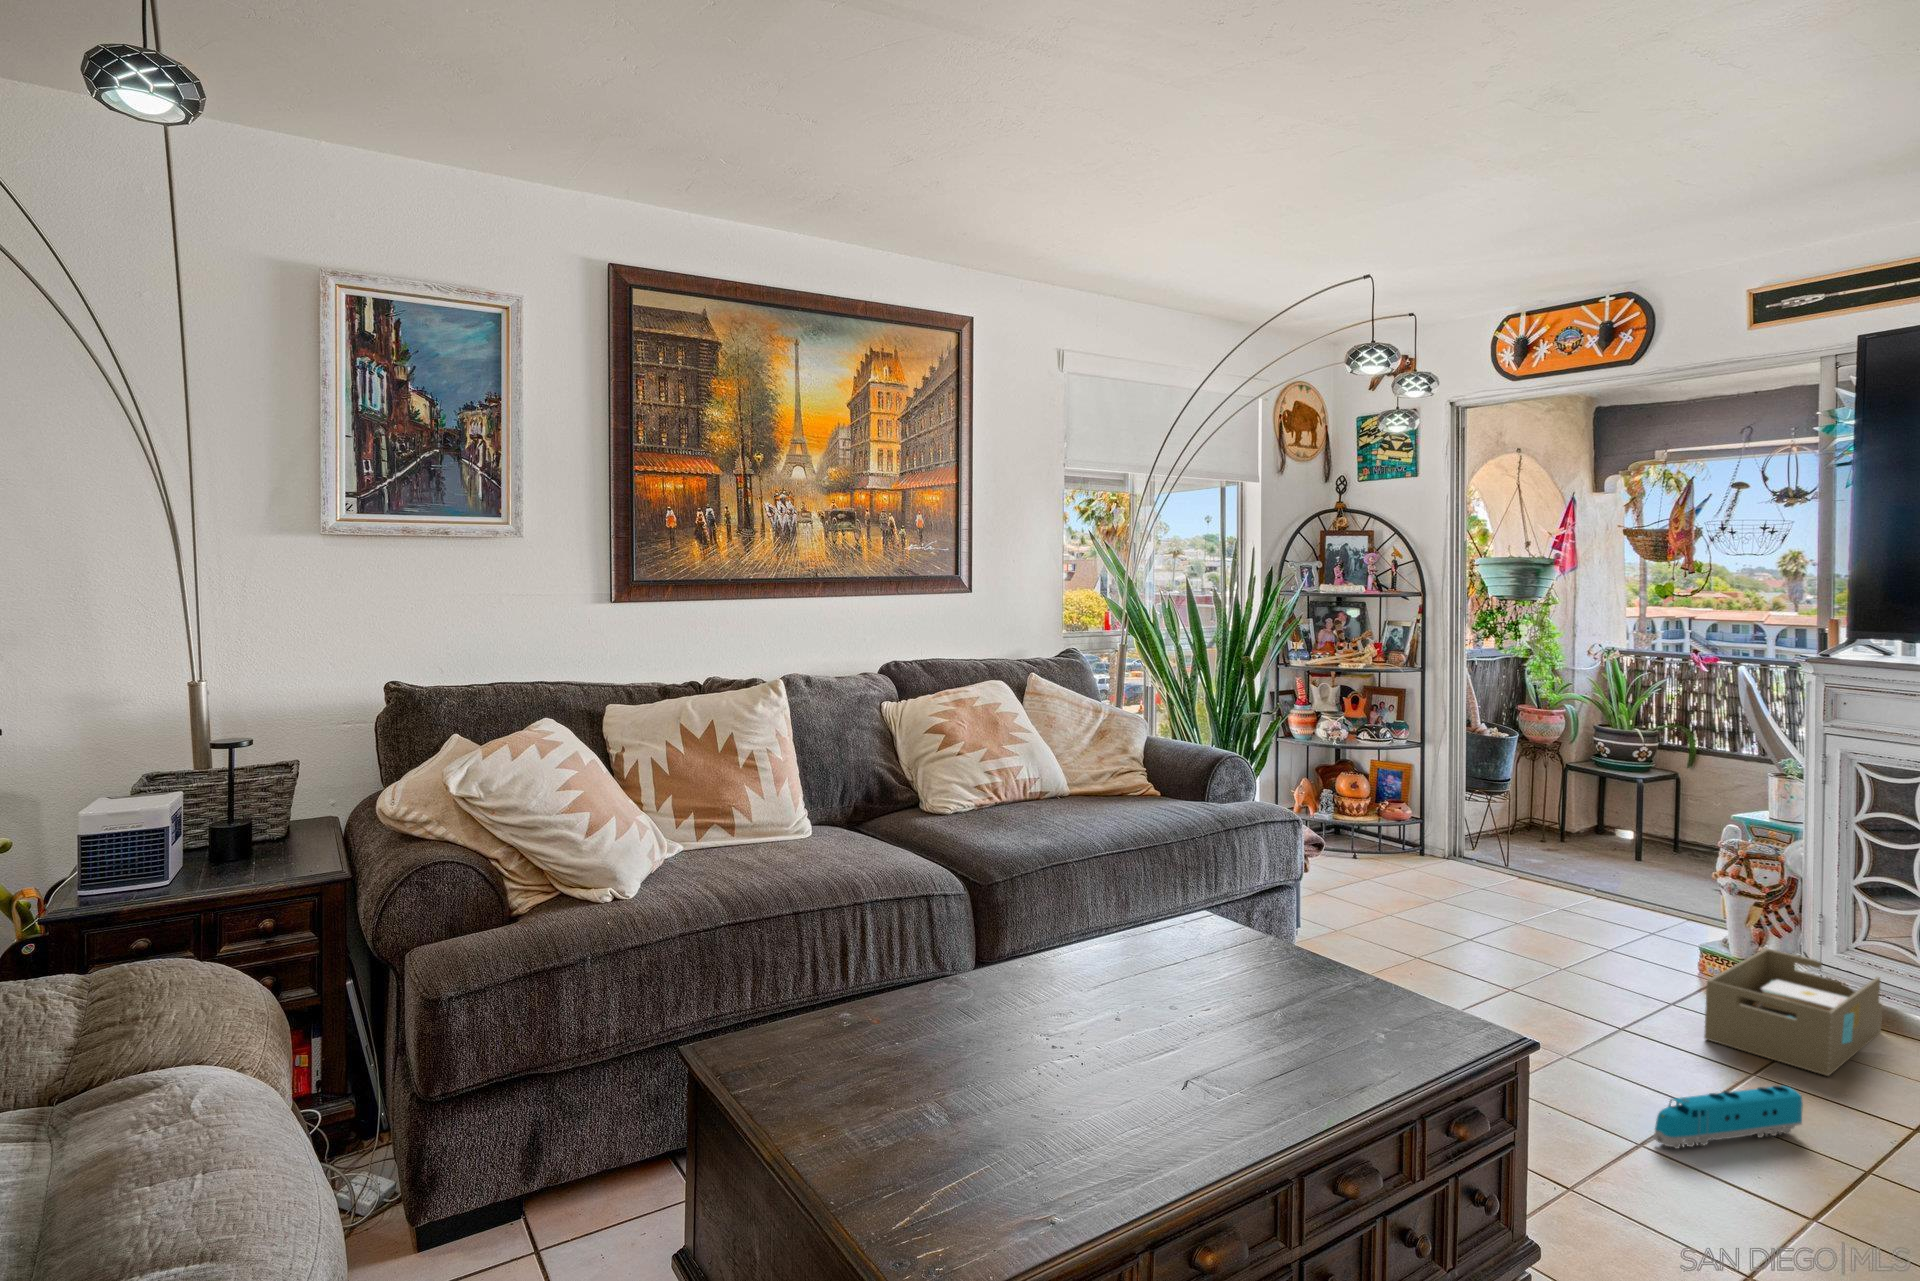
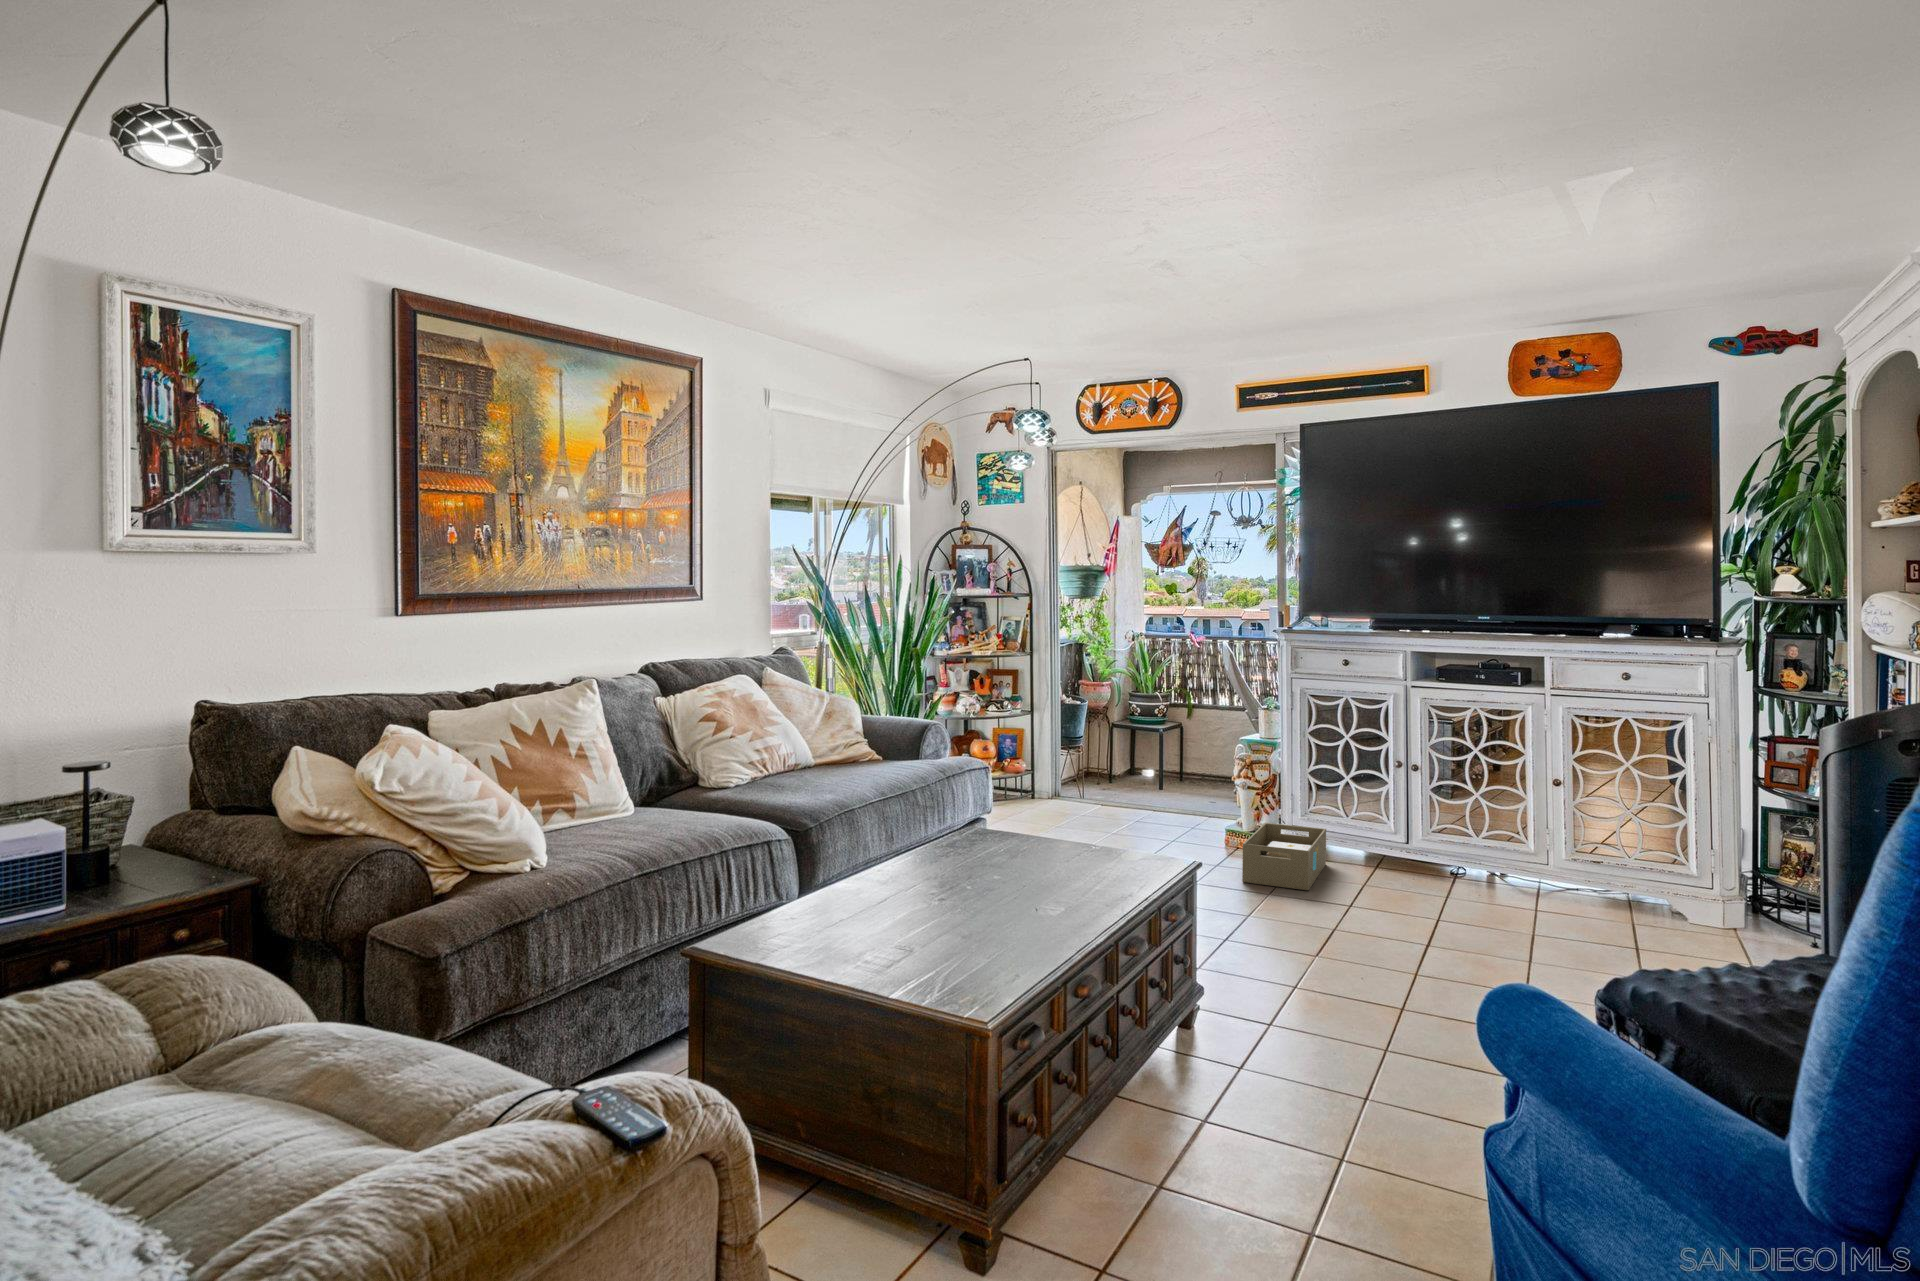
toy train: present [1654,1086,1803,1149] -> none [1237,894,1305,940]

